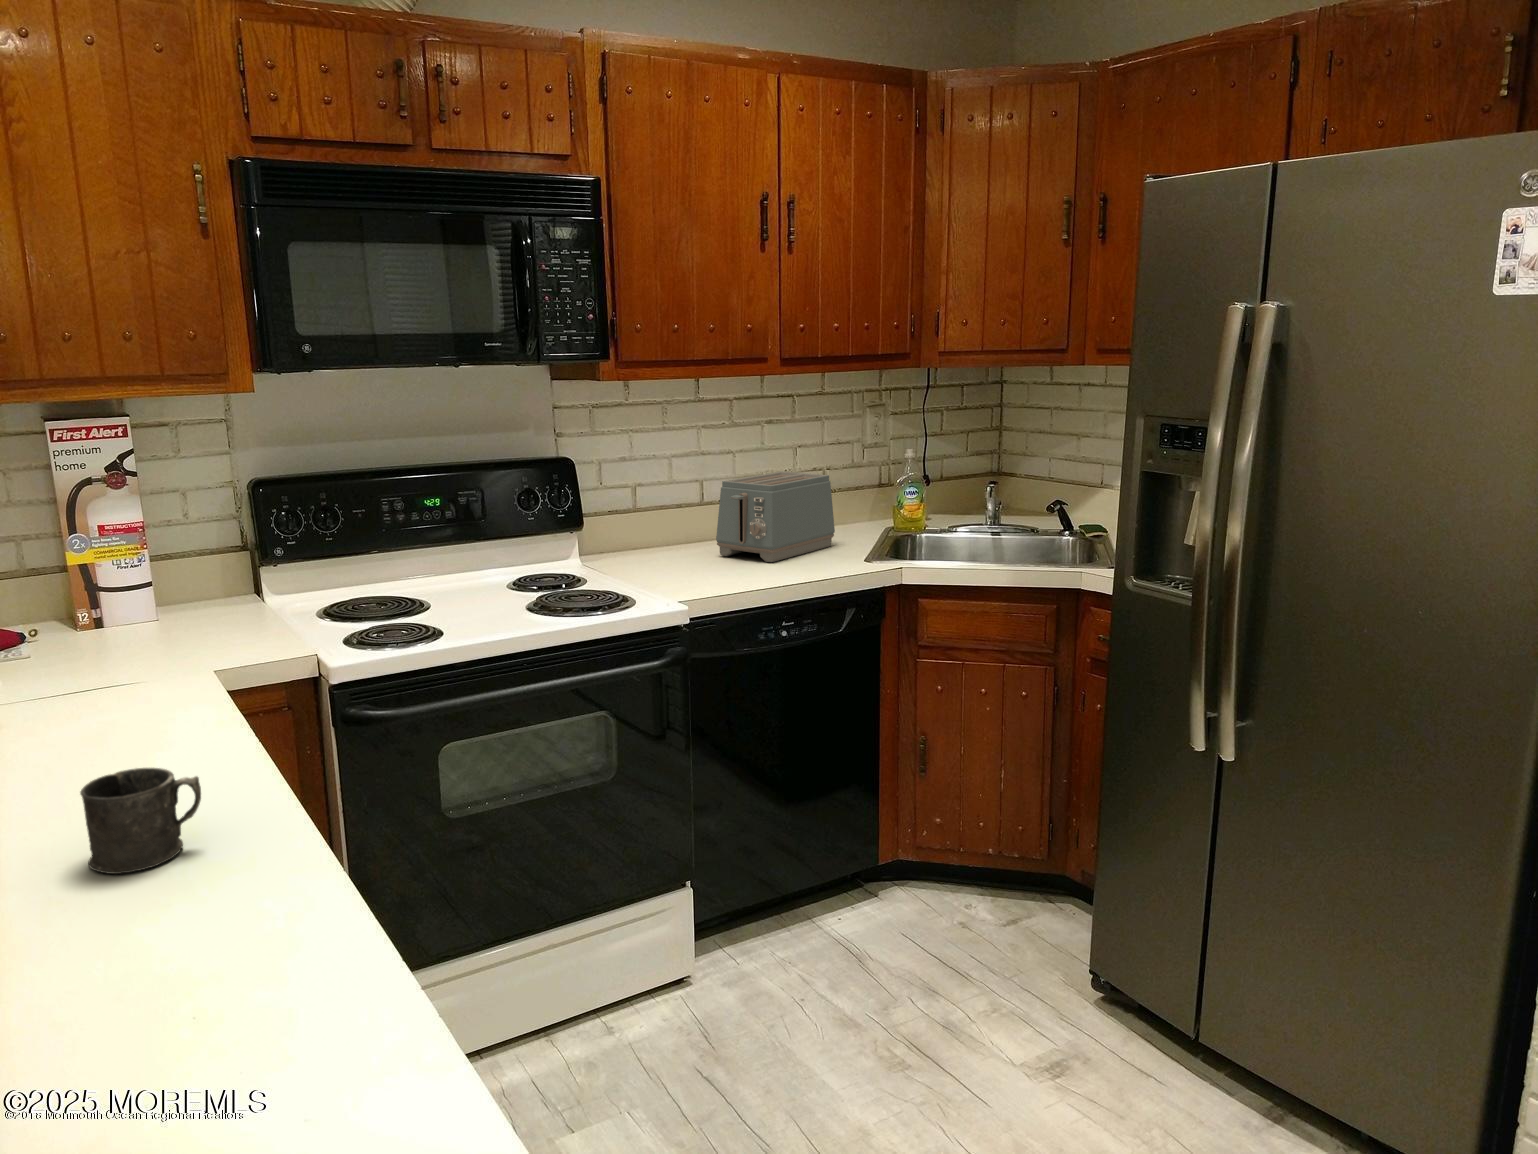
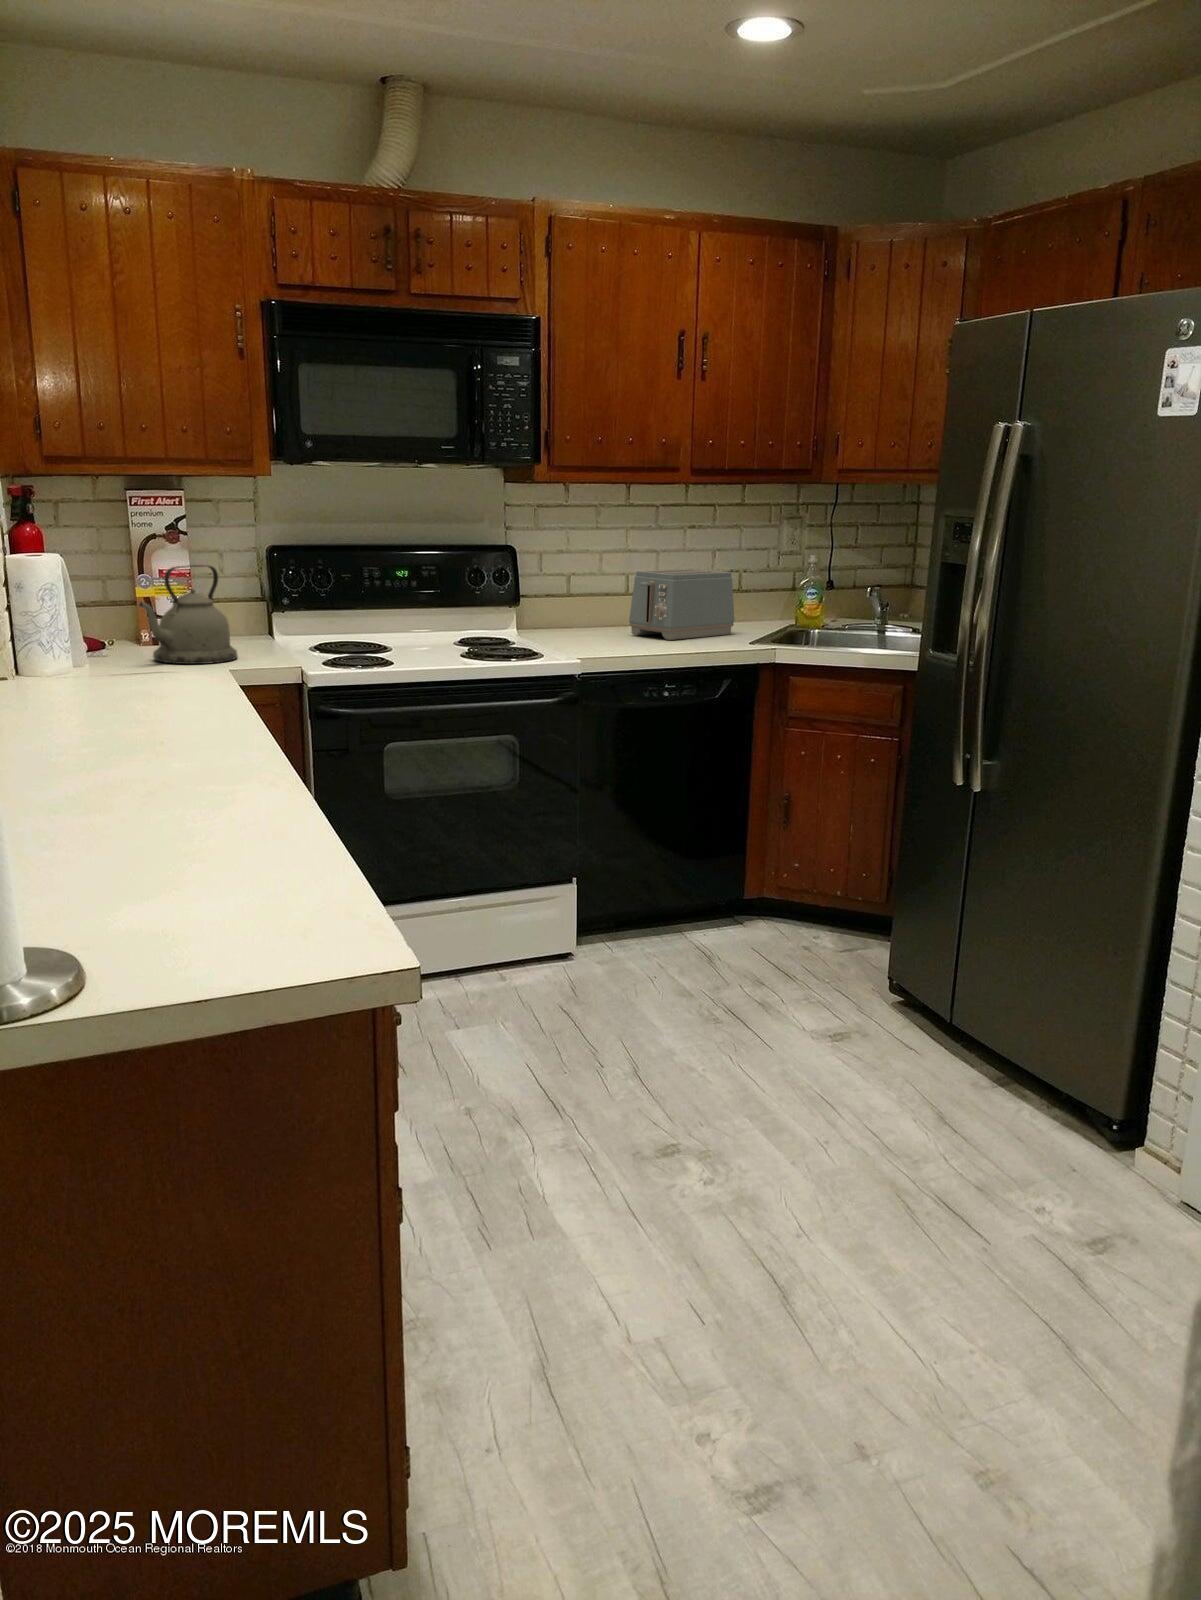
kettle: none [62,523,220,669] -> present [139,565,237,664]
mug: present [80,768,201,874] -> none [160,676,224,729]

